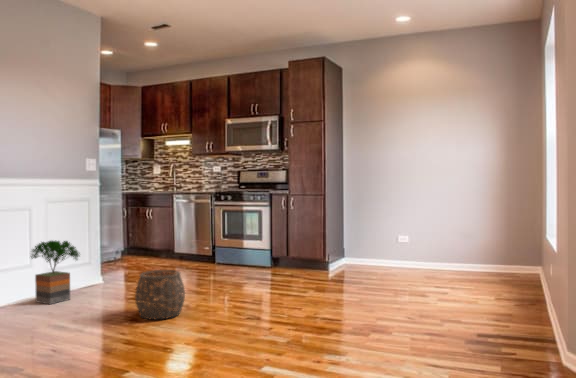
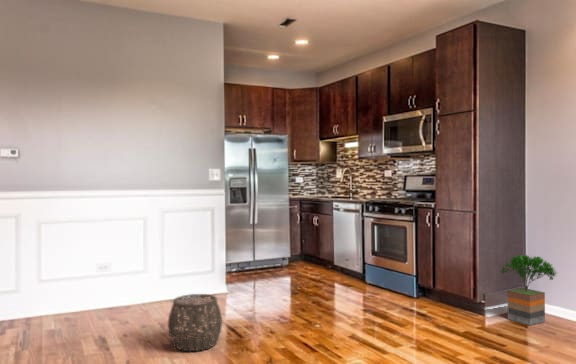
potted tree: present [31,240,80,304] -> present [501,255,556,325]

